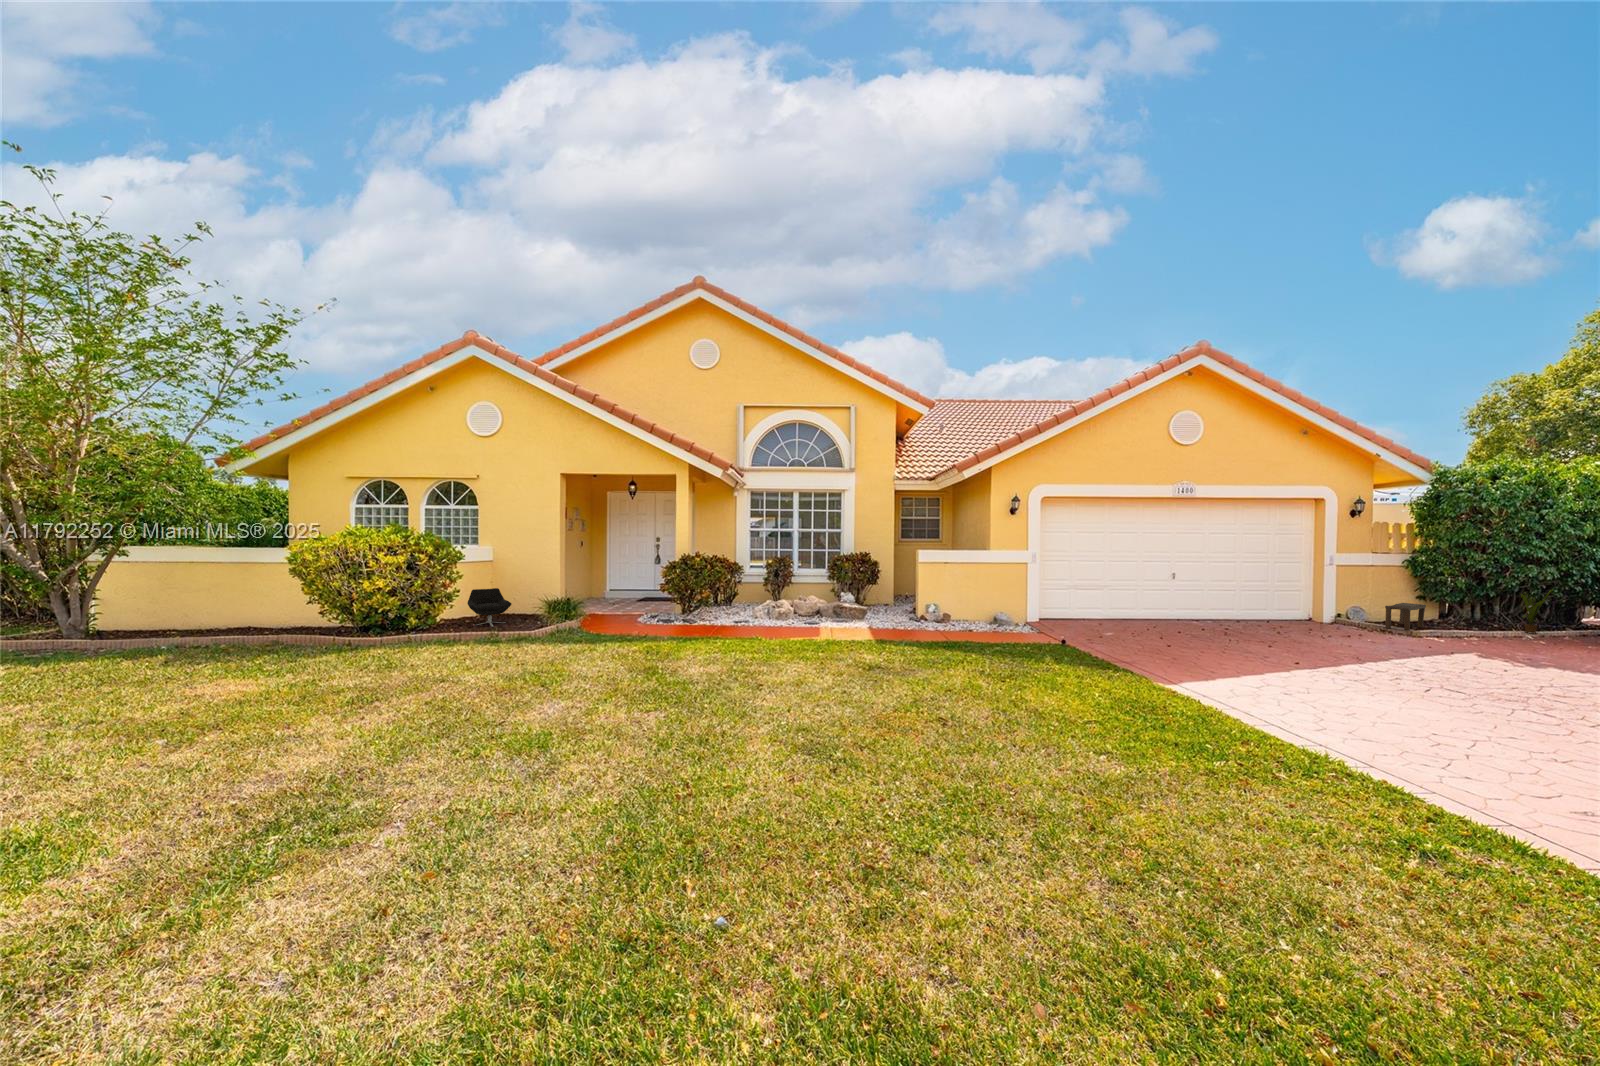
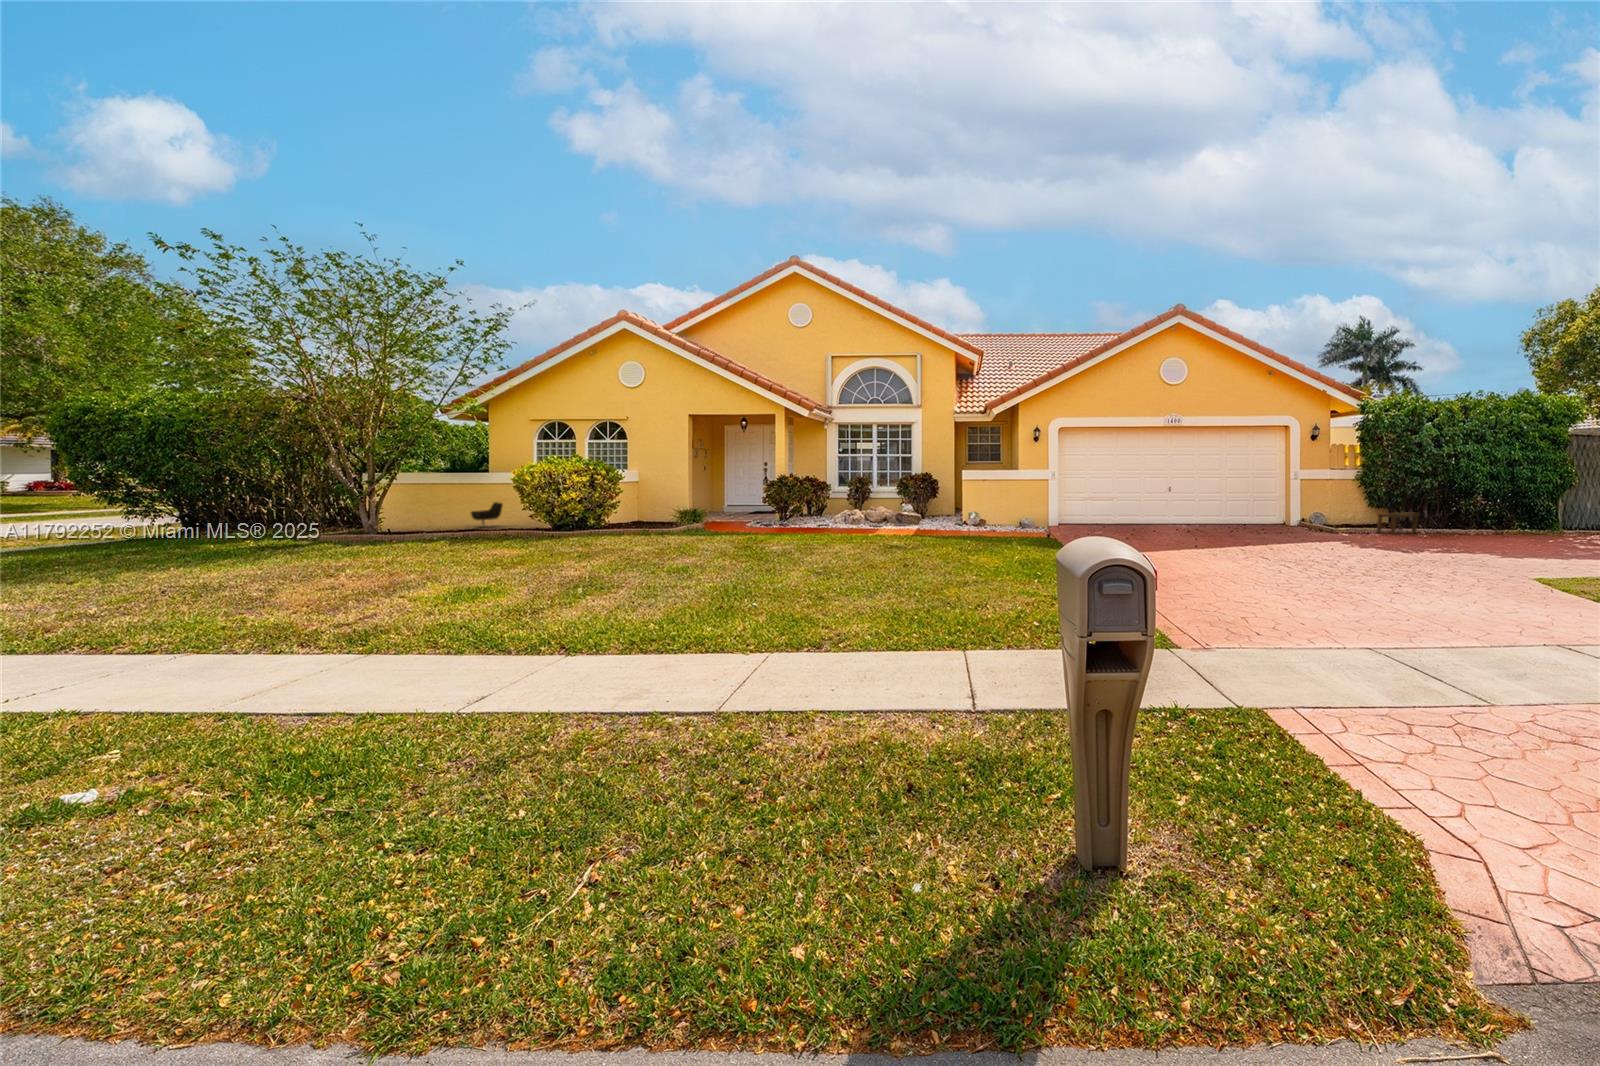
lounge chair: present [467,588,511,626] -> present [471,502,503,527]
house plant: present [1522,595,1545,634] -> none [1501,496,1533,537]

